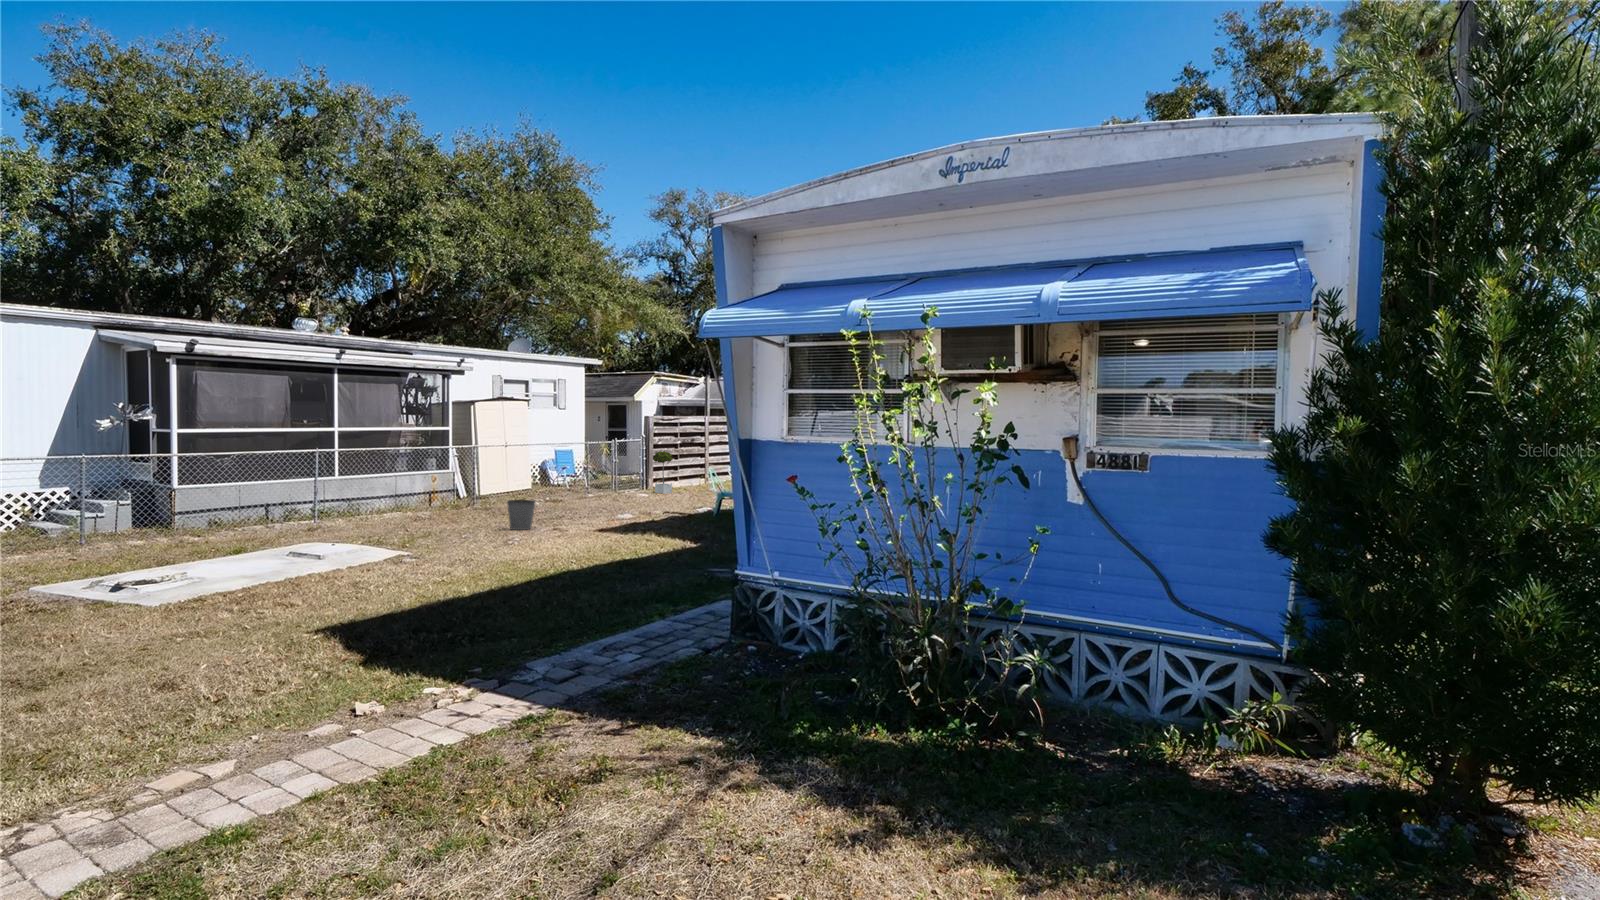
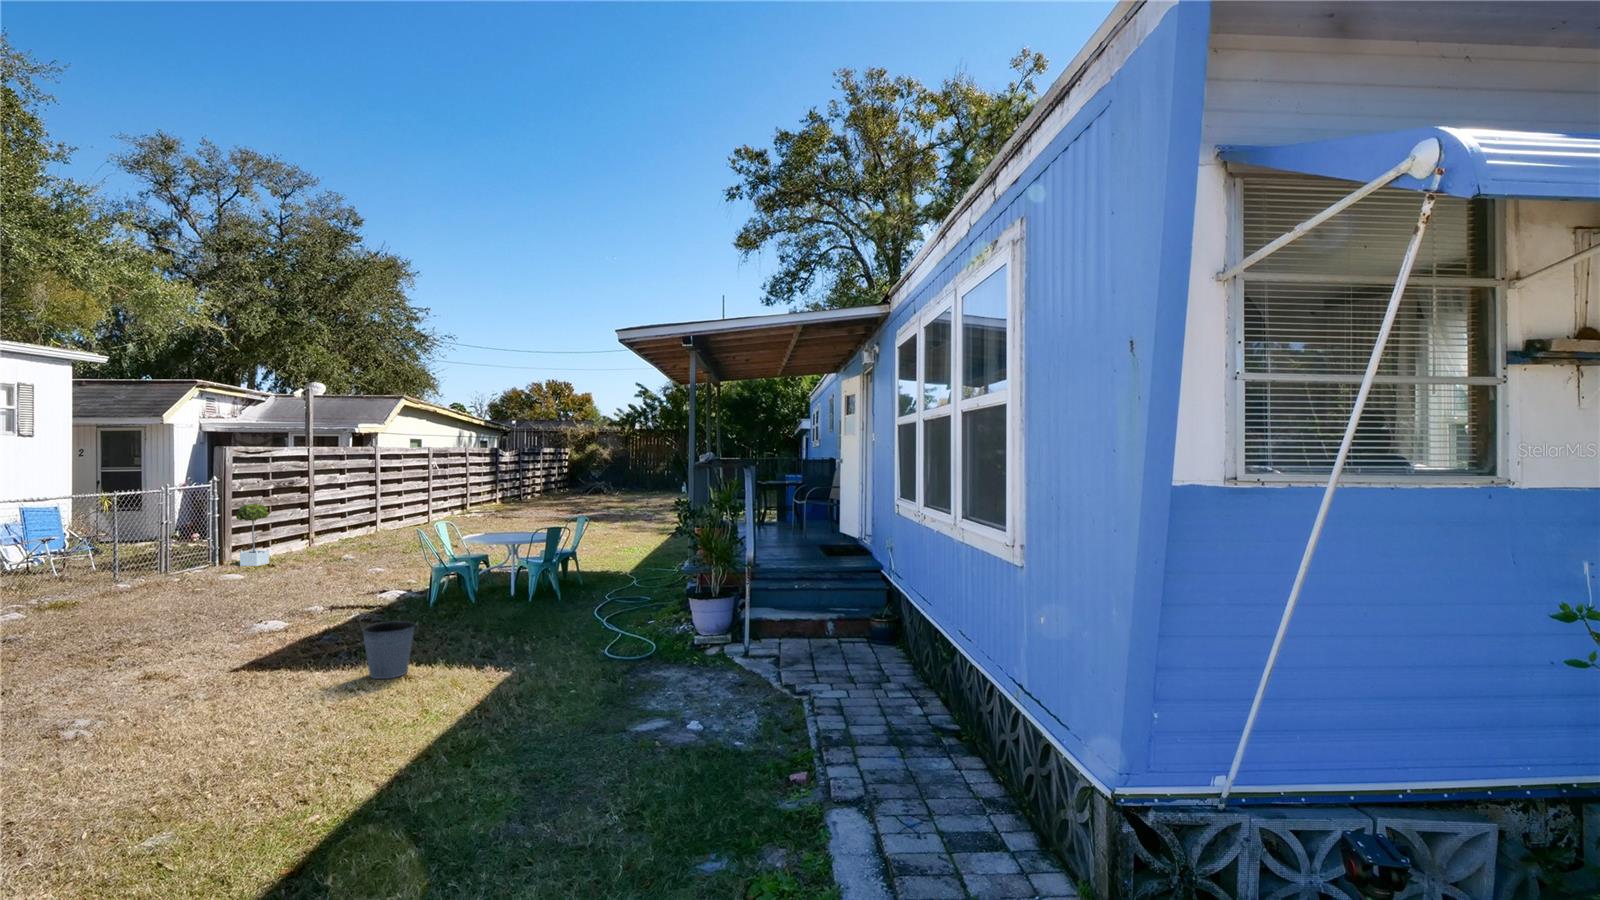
bucket: present [507,500,536,530] -> present [361,621,418,679]

